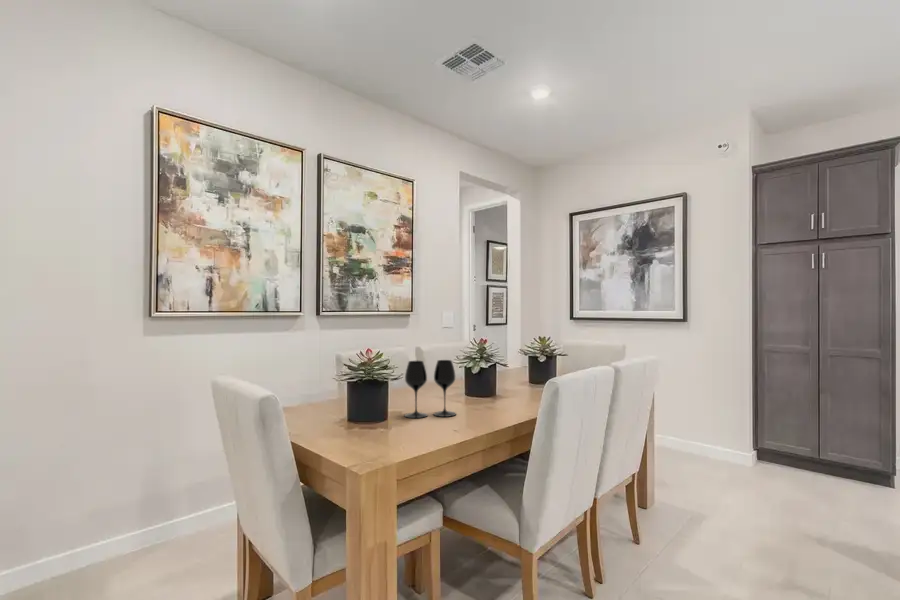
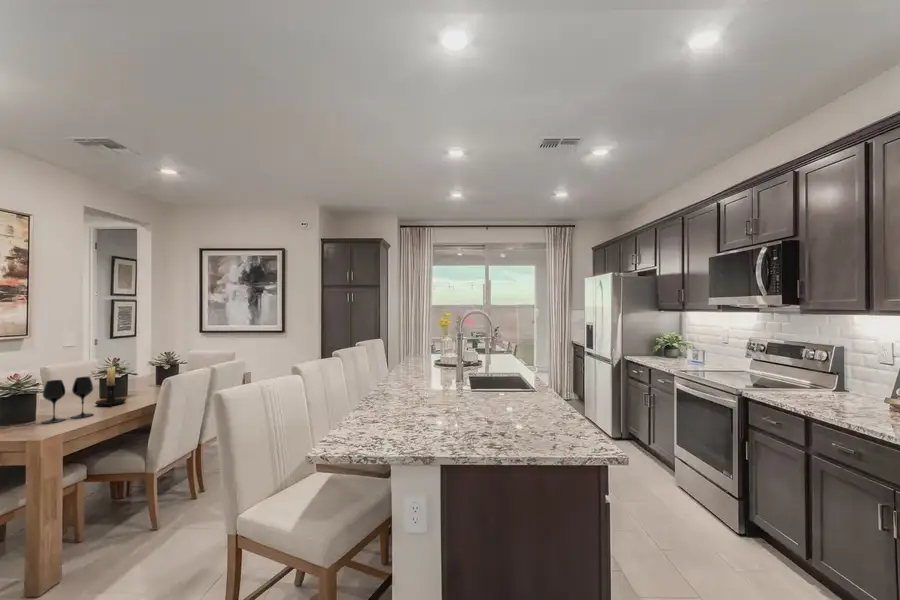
candle holder: none [461,342,493,405] -> present [95,361,126,406]

